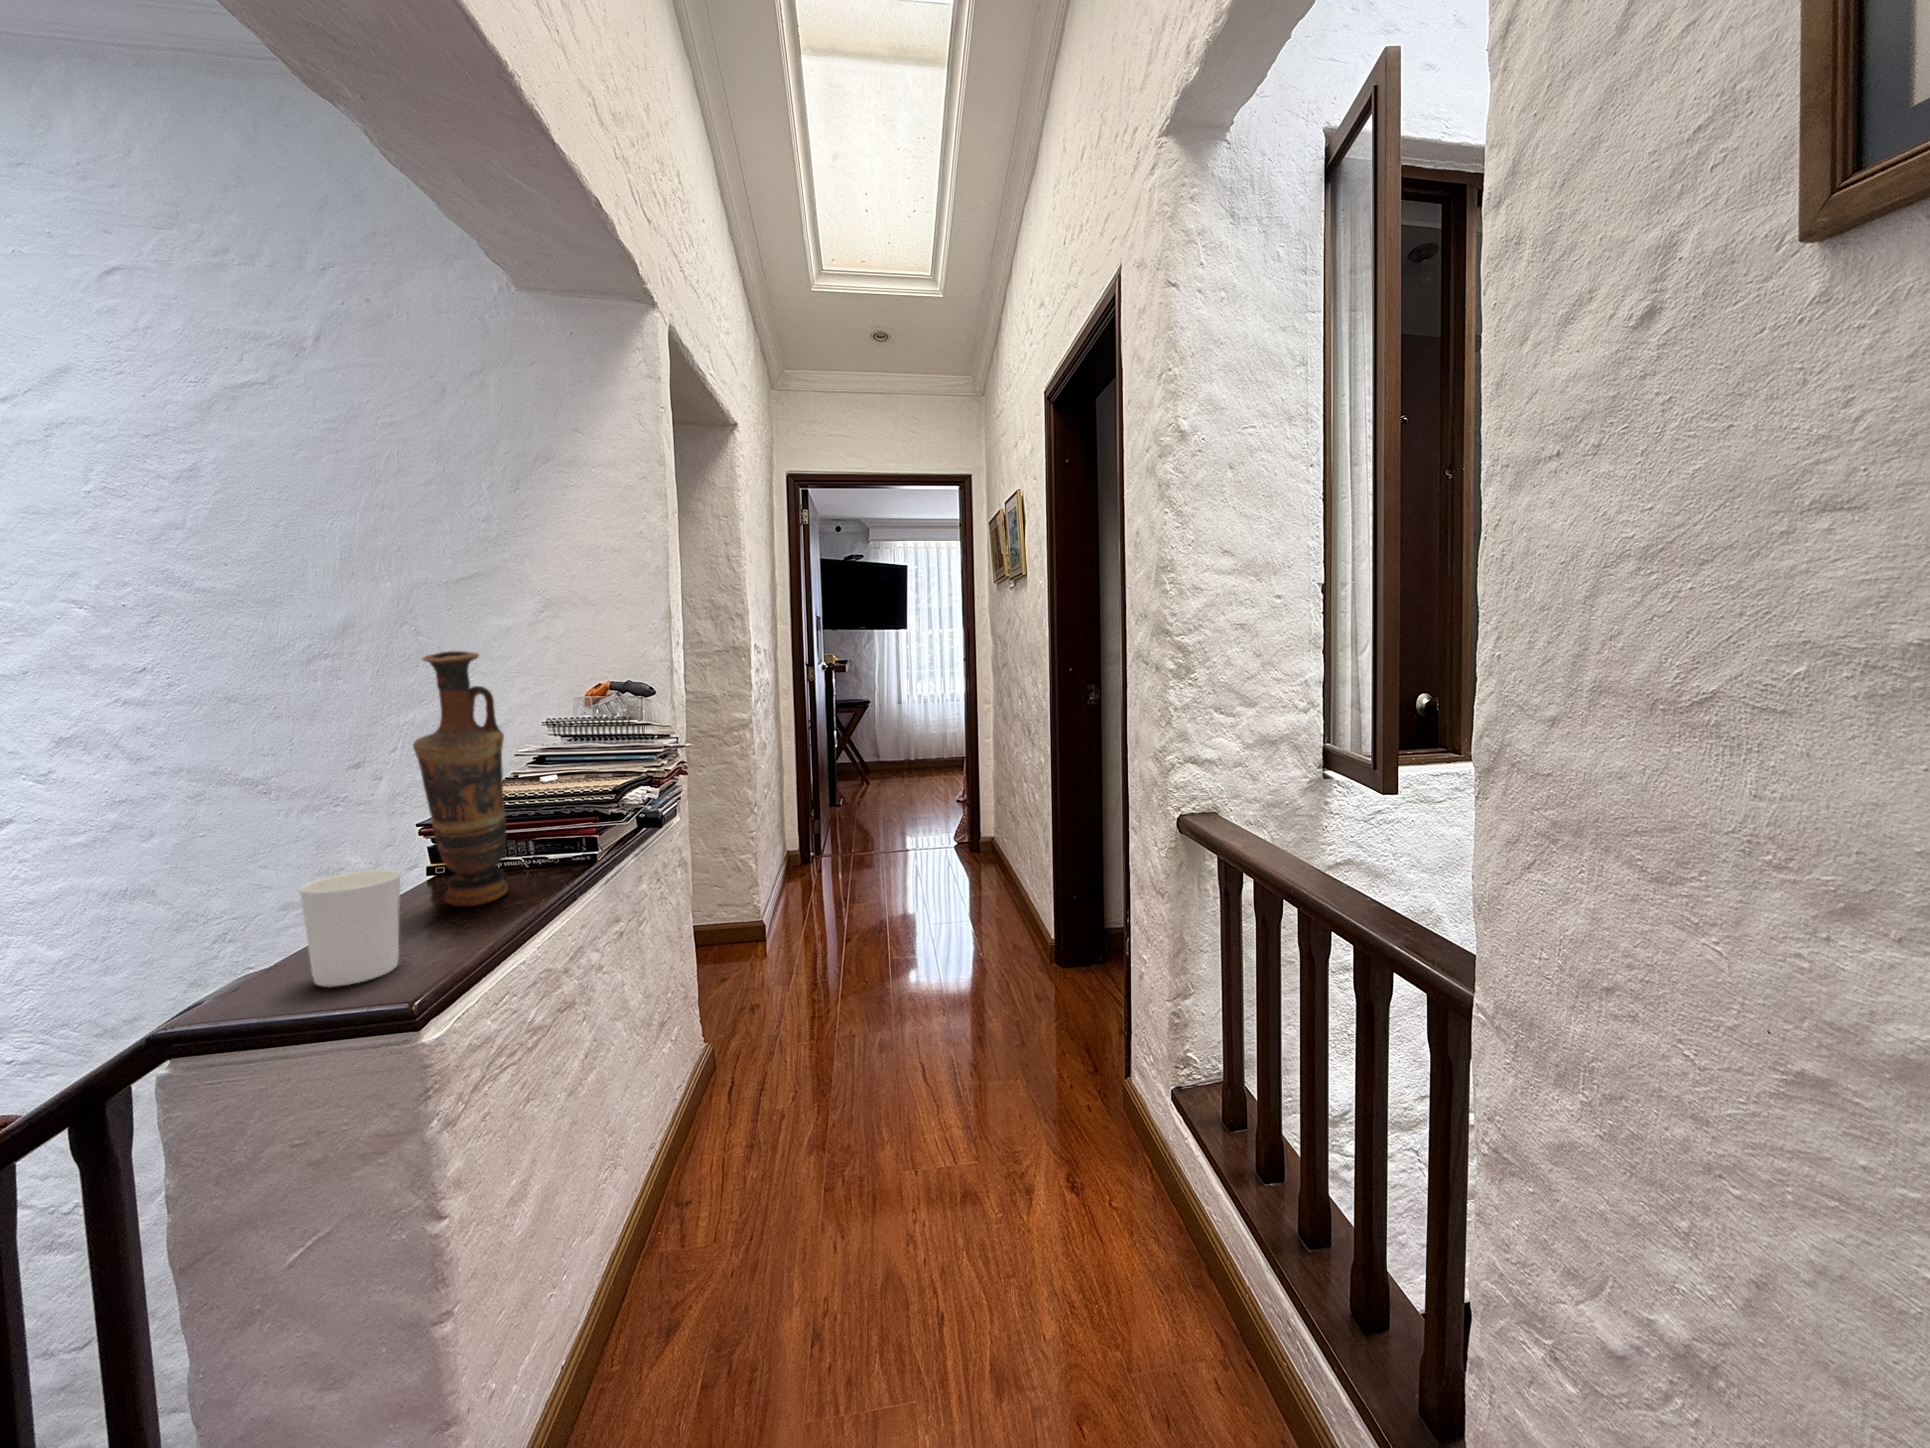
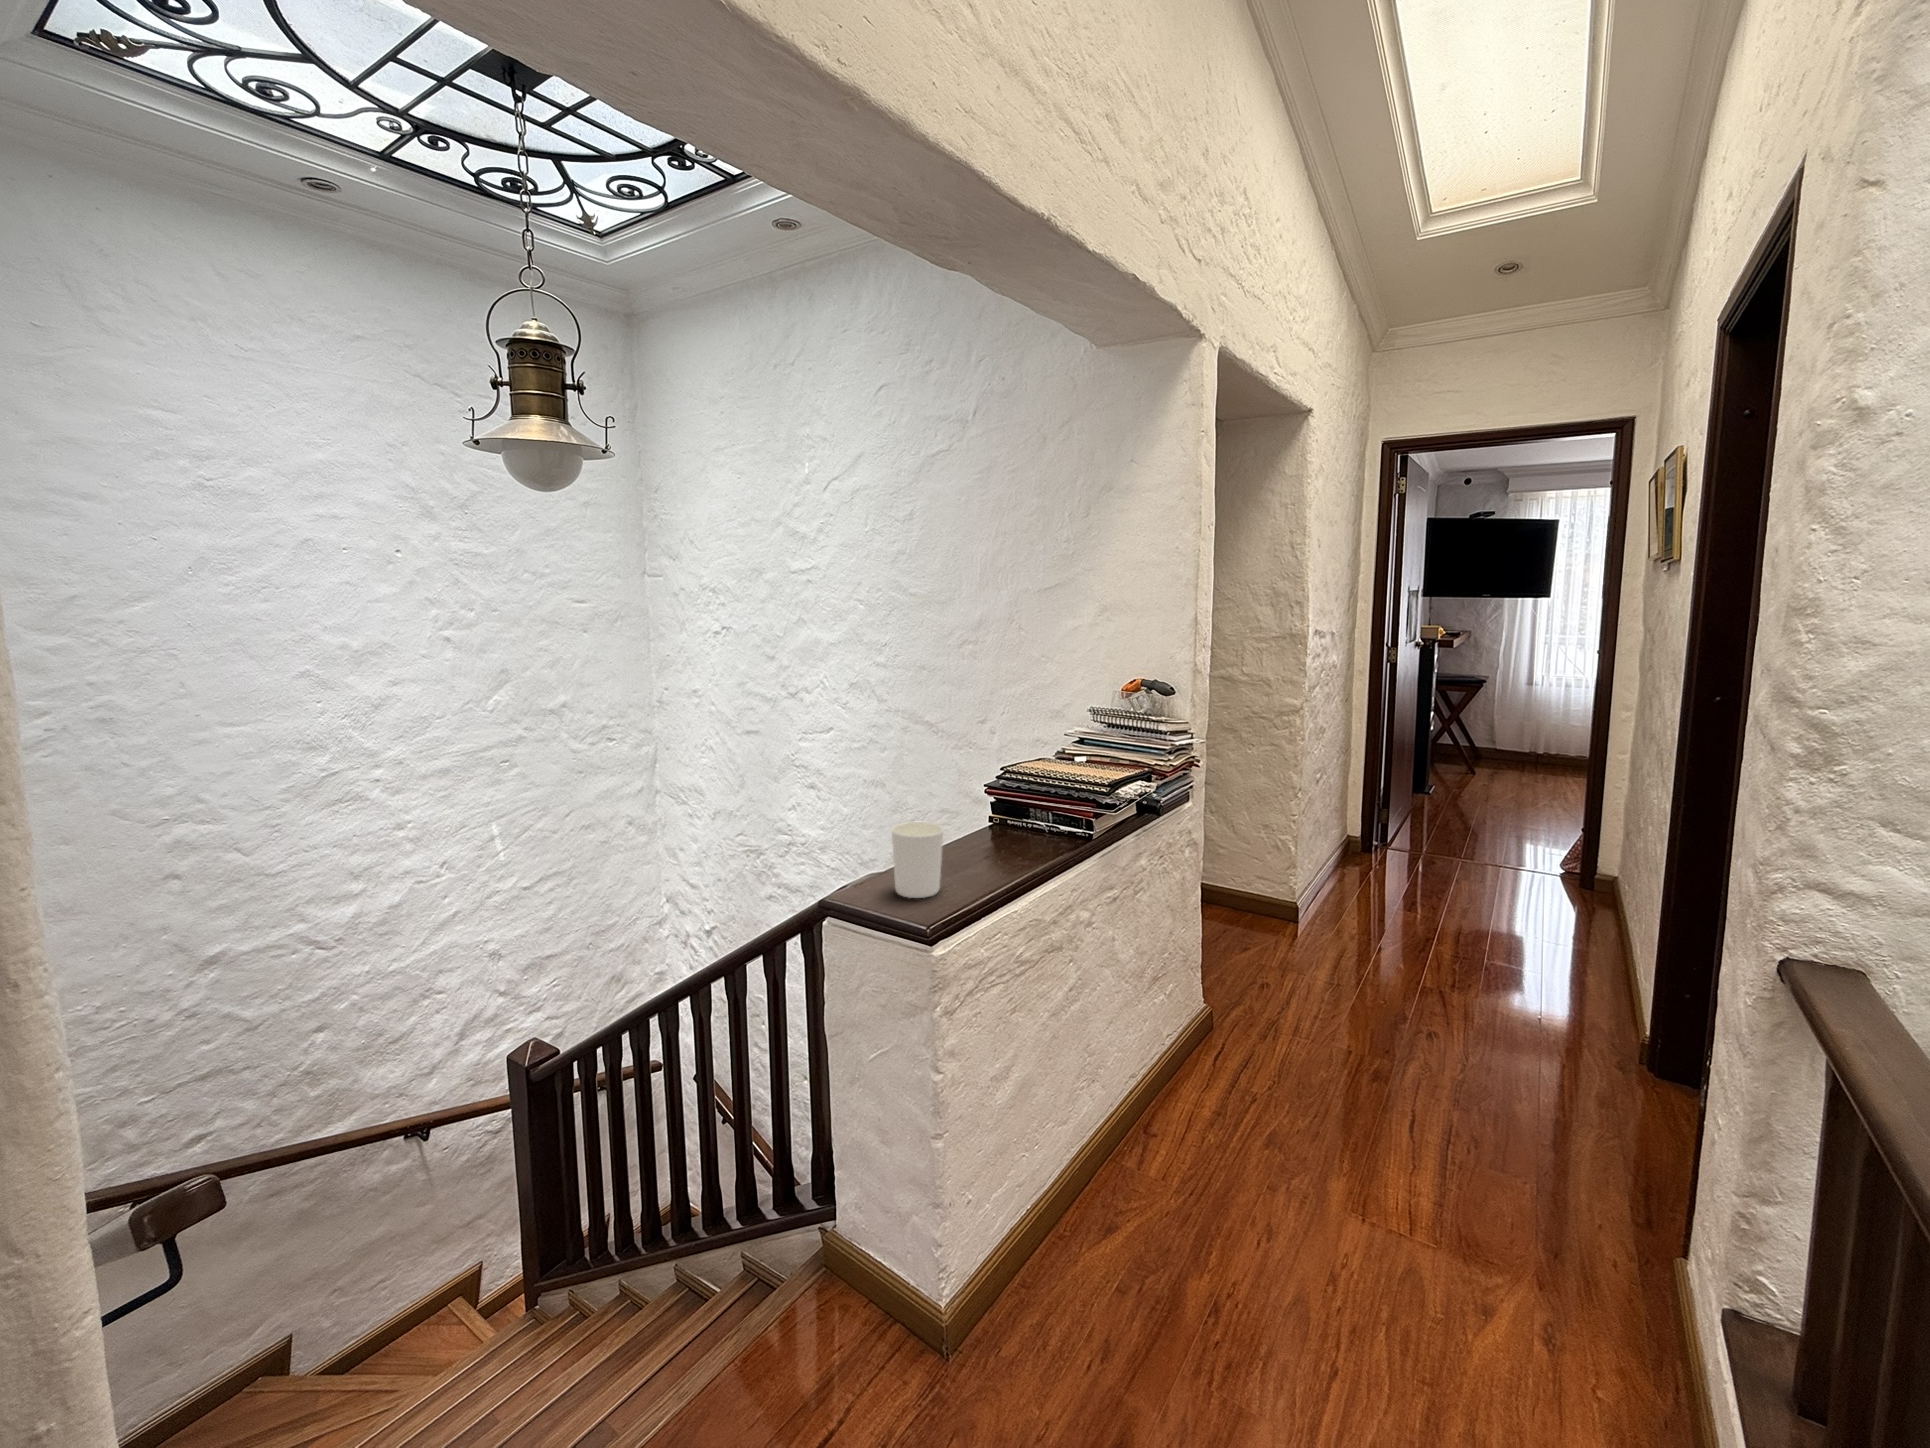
vase: present [413,651,508,906] -> none [970,667,1026,856]

